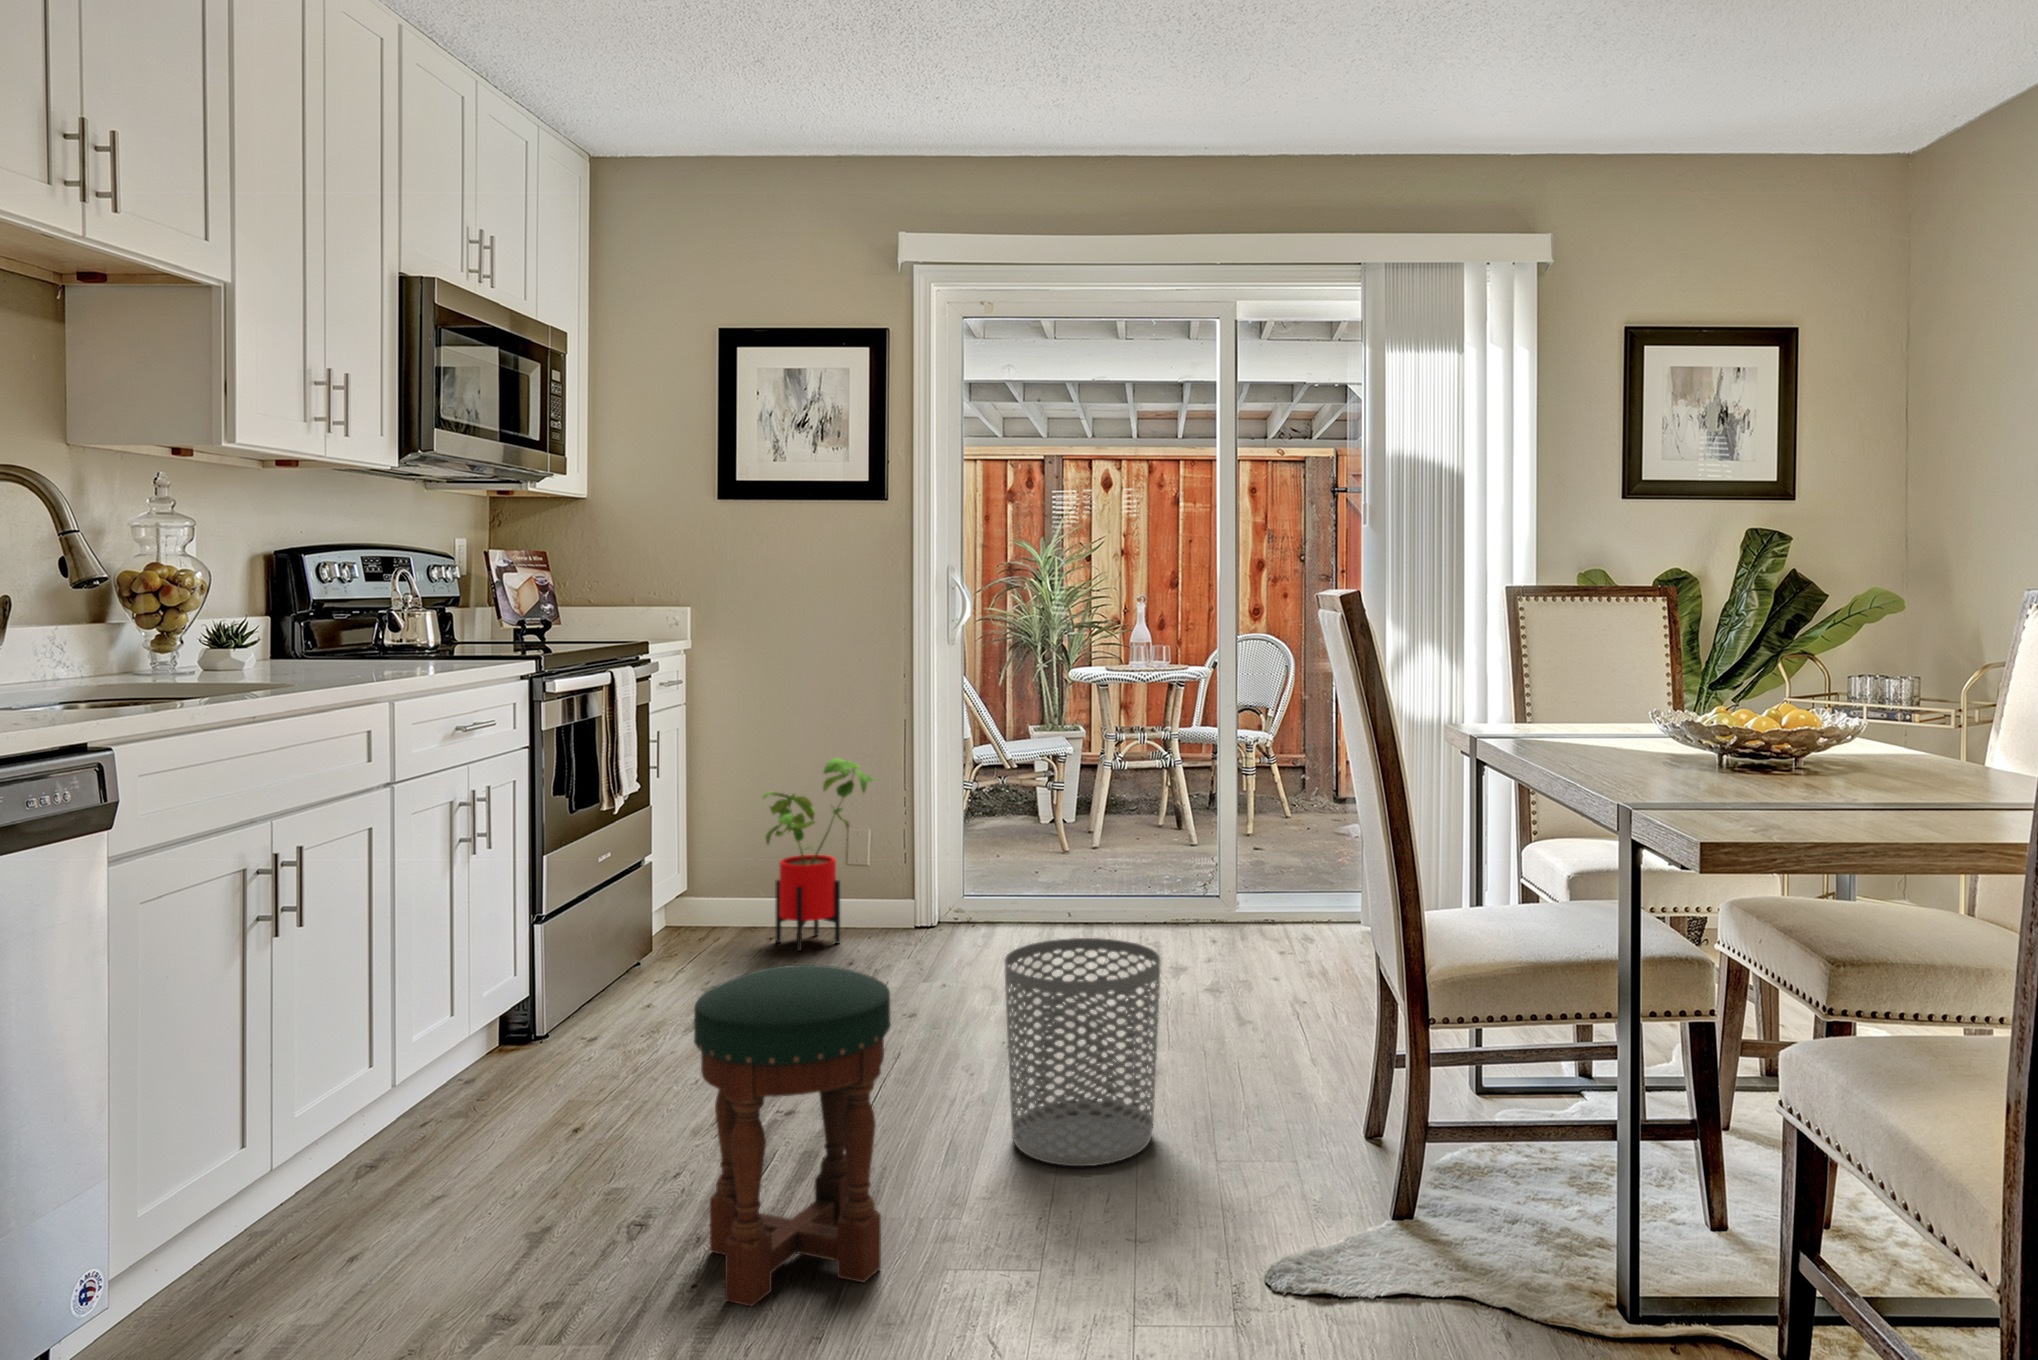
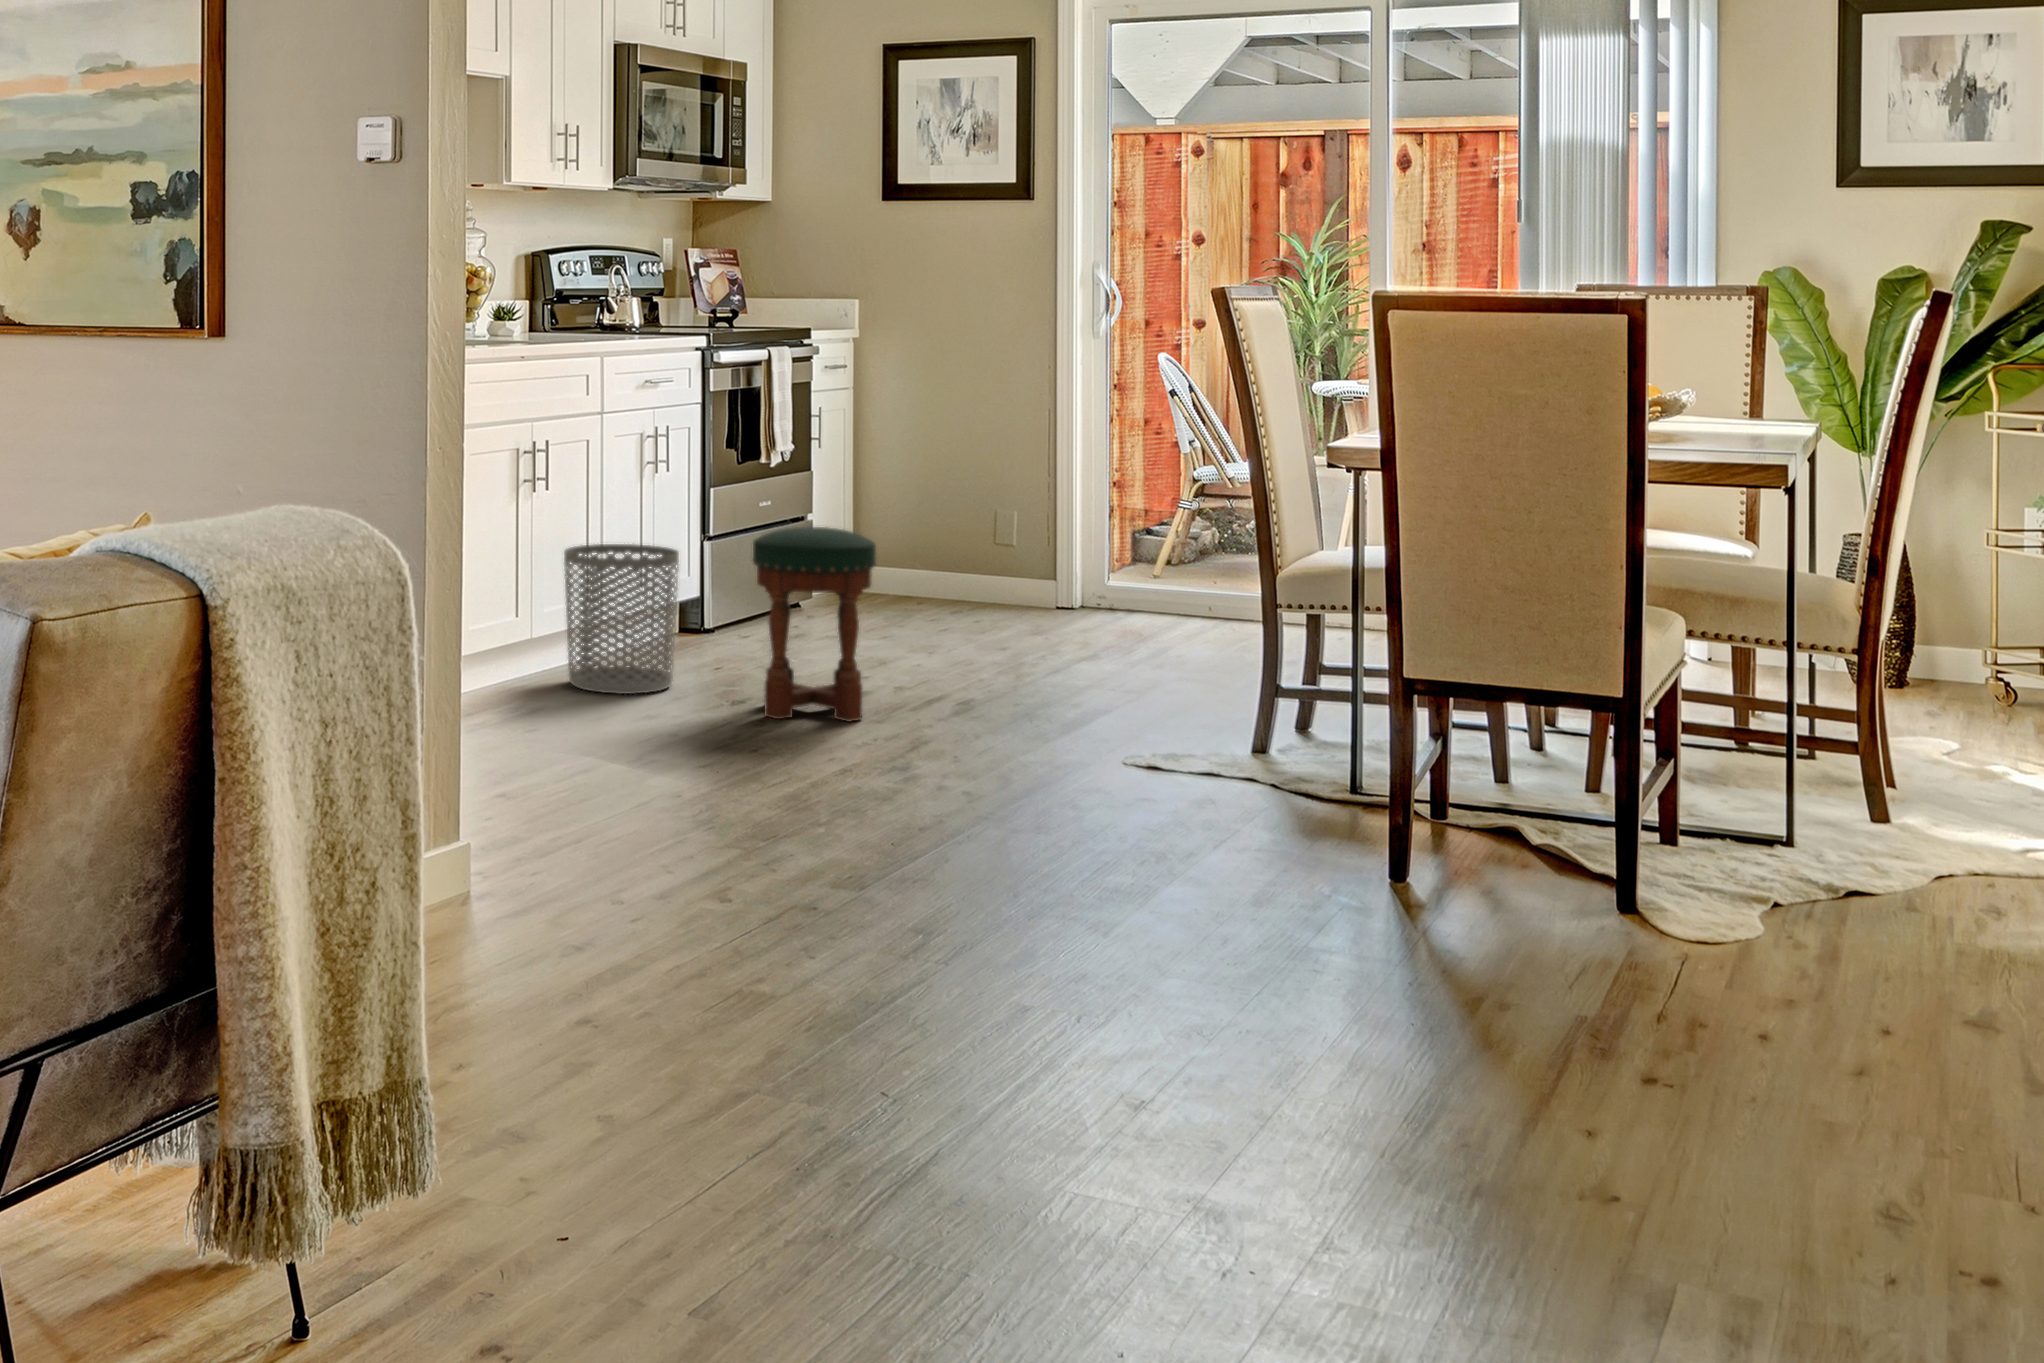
house plant: present [763,758,875,951] -> none [905,438,1013,610]
waste bin: present [1004,938,1161,1166] -> present [564,544,679,694]

